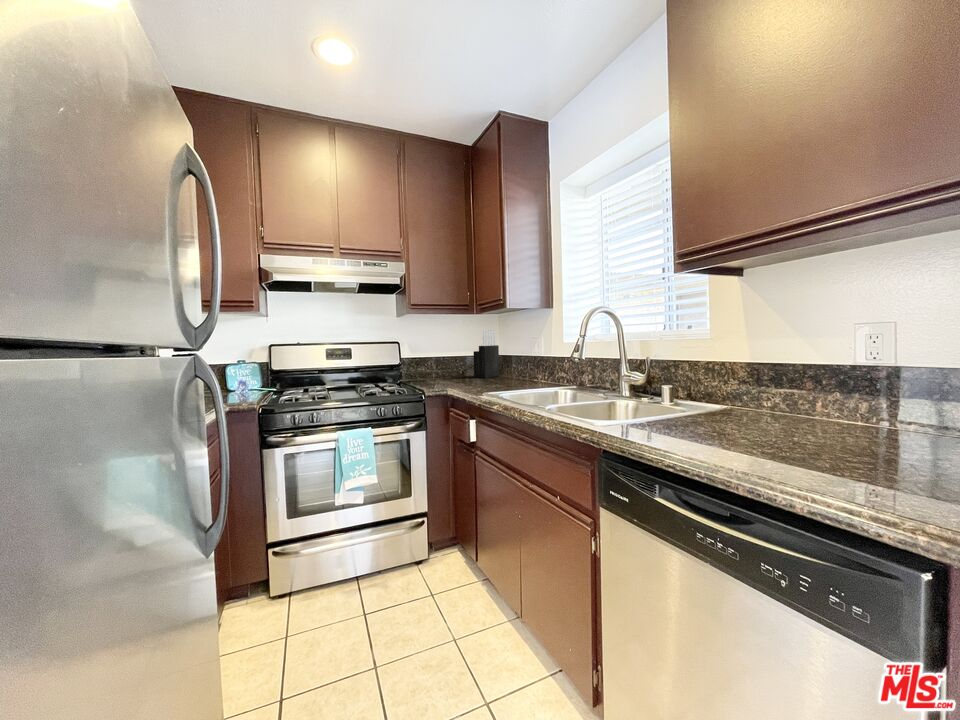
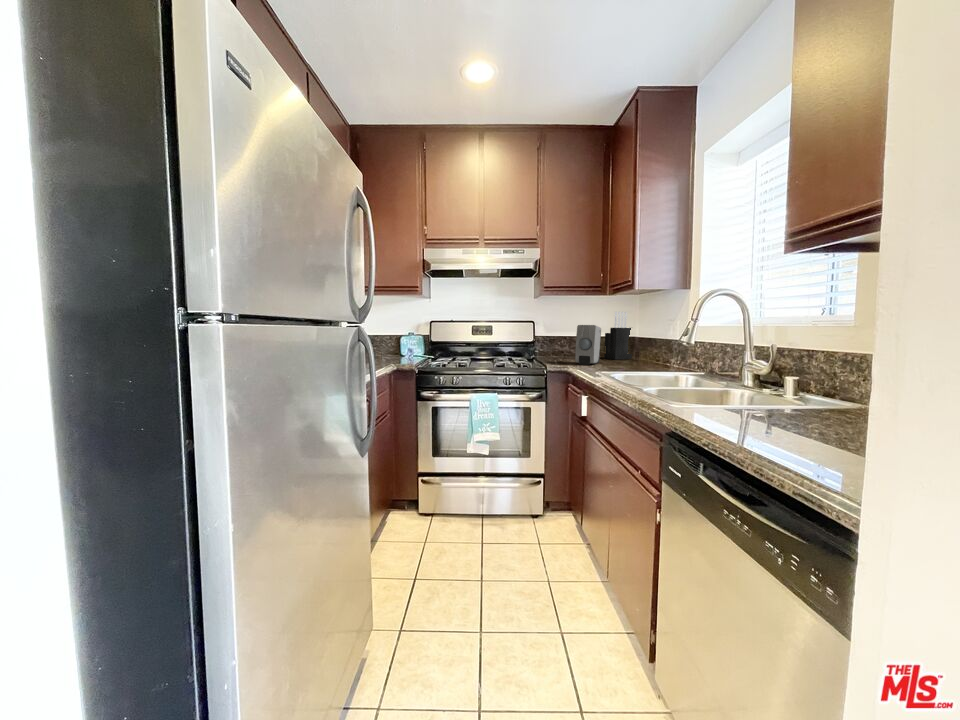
soap dispenser: none [452,344,475,386] -> present [575,325,601,365]

